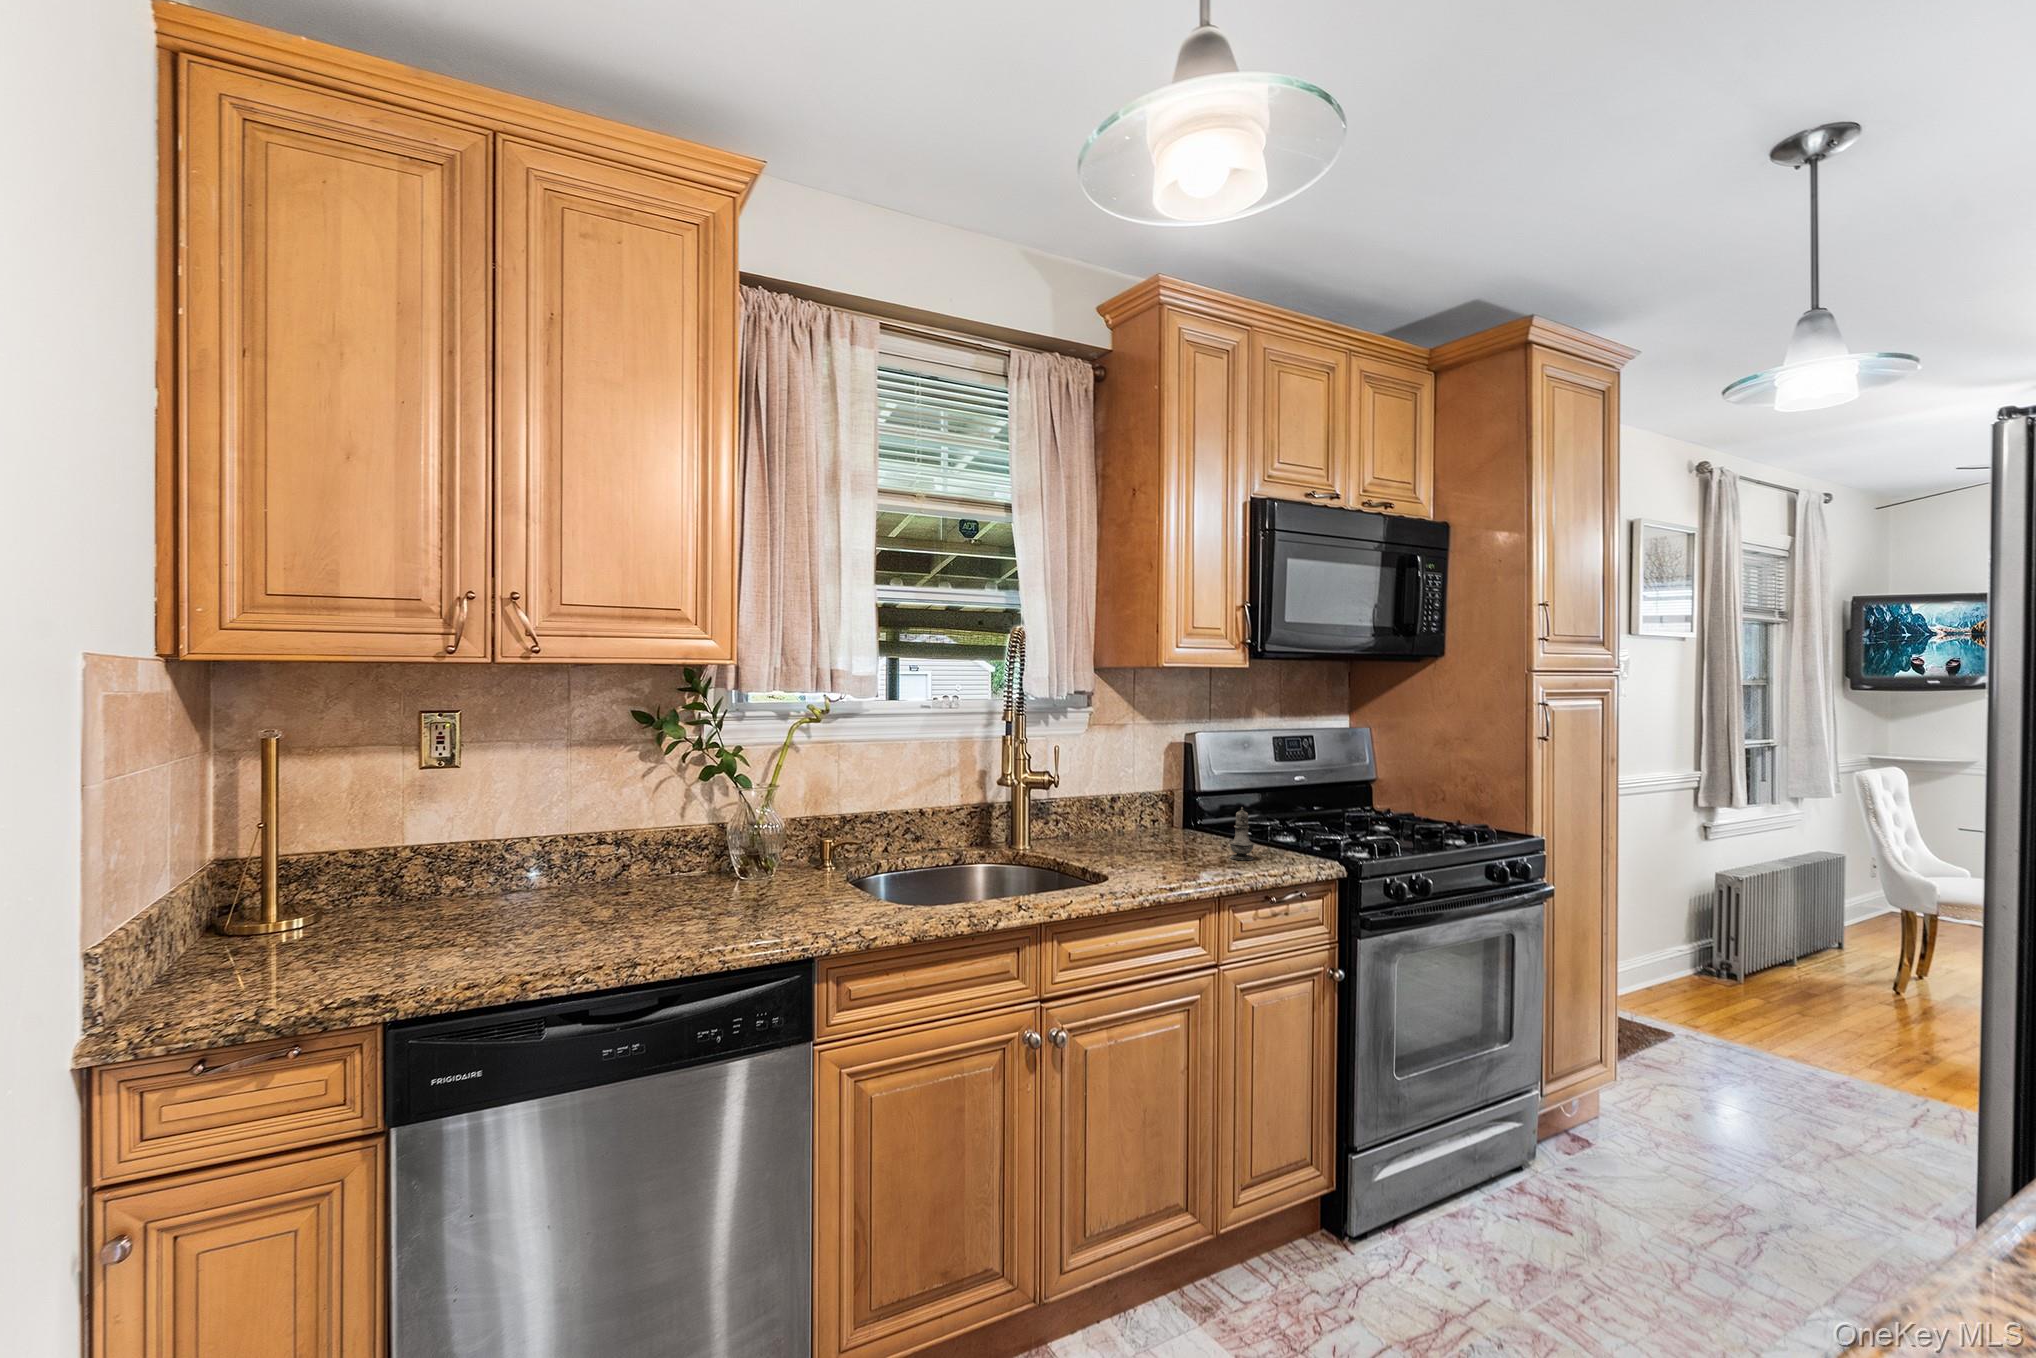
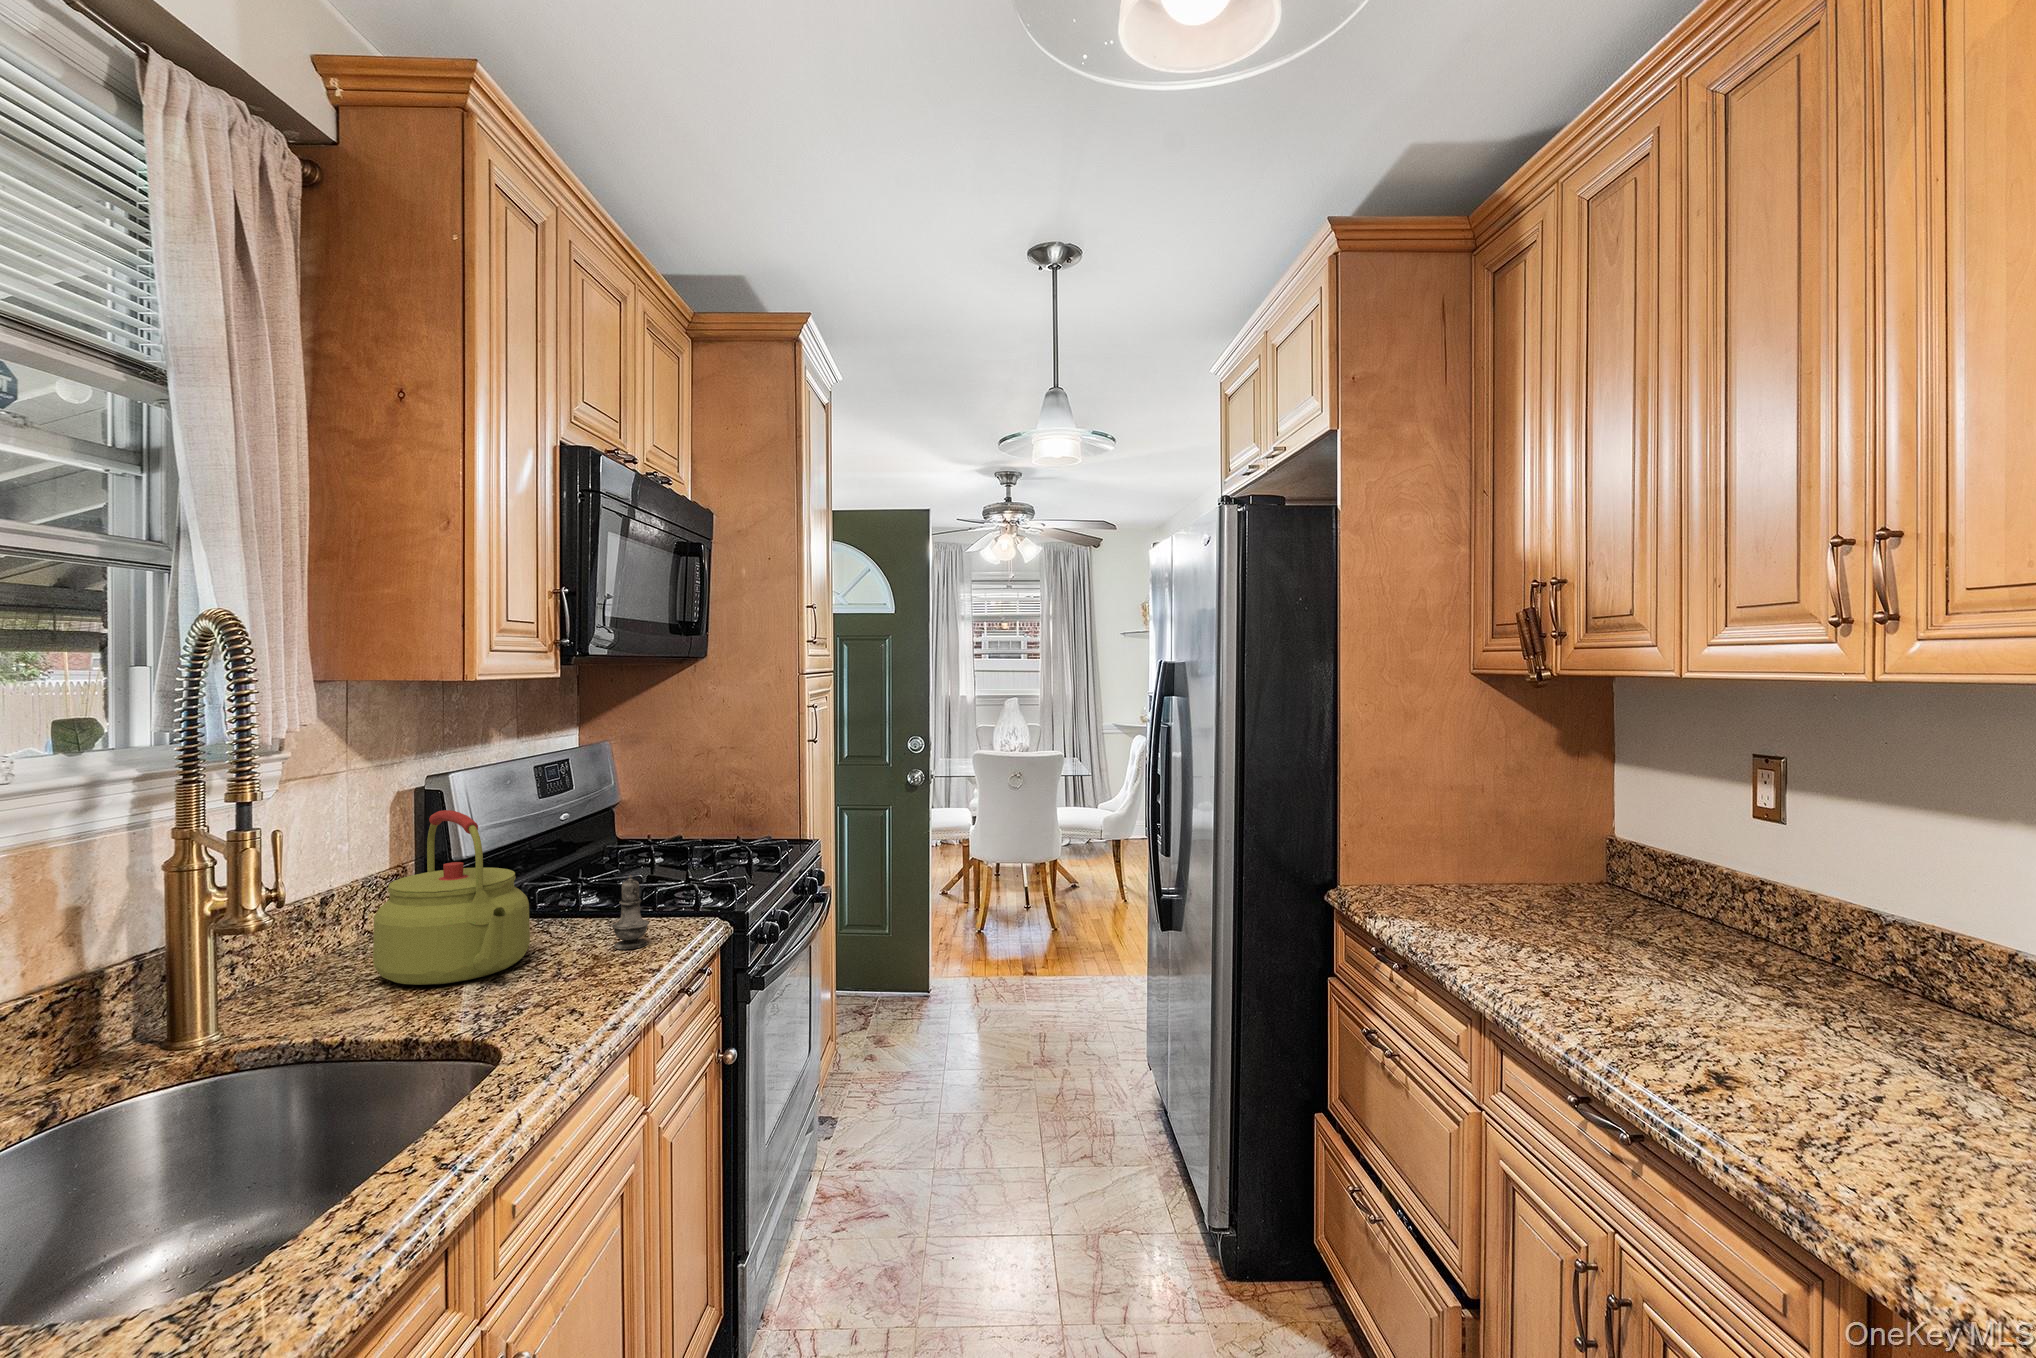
kettle: none [1100,747,1186,852] -> present [373,810,530,985]

